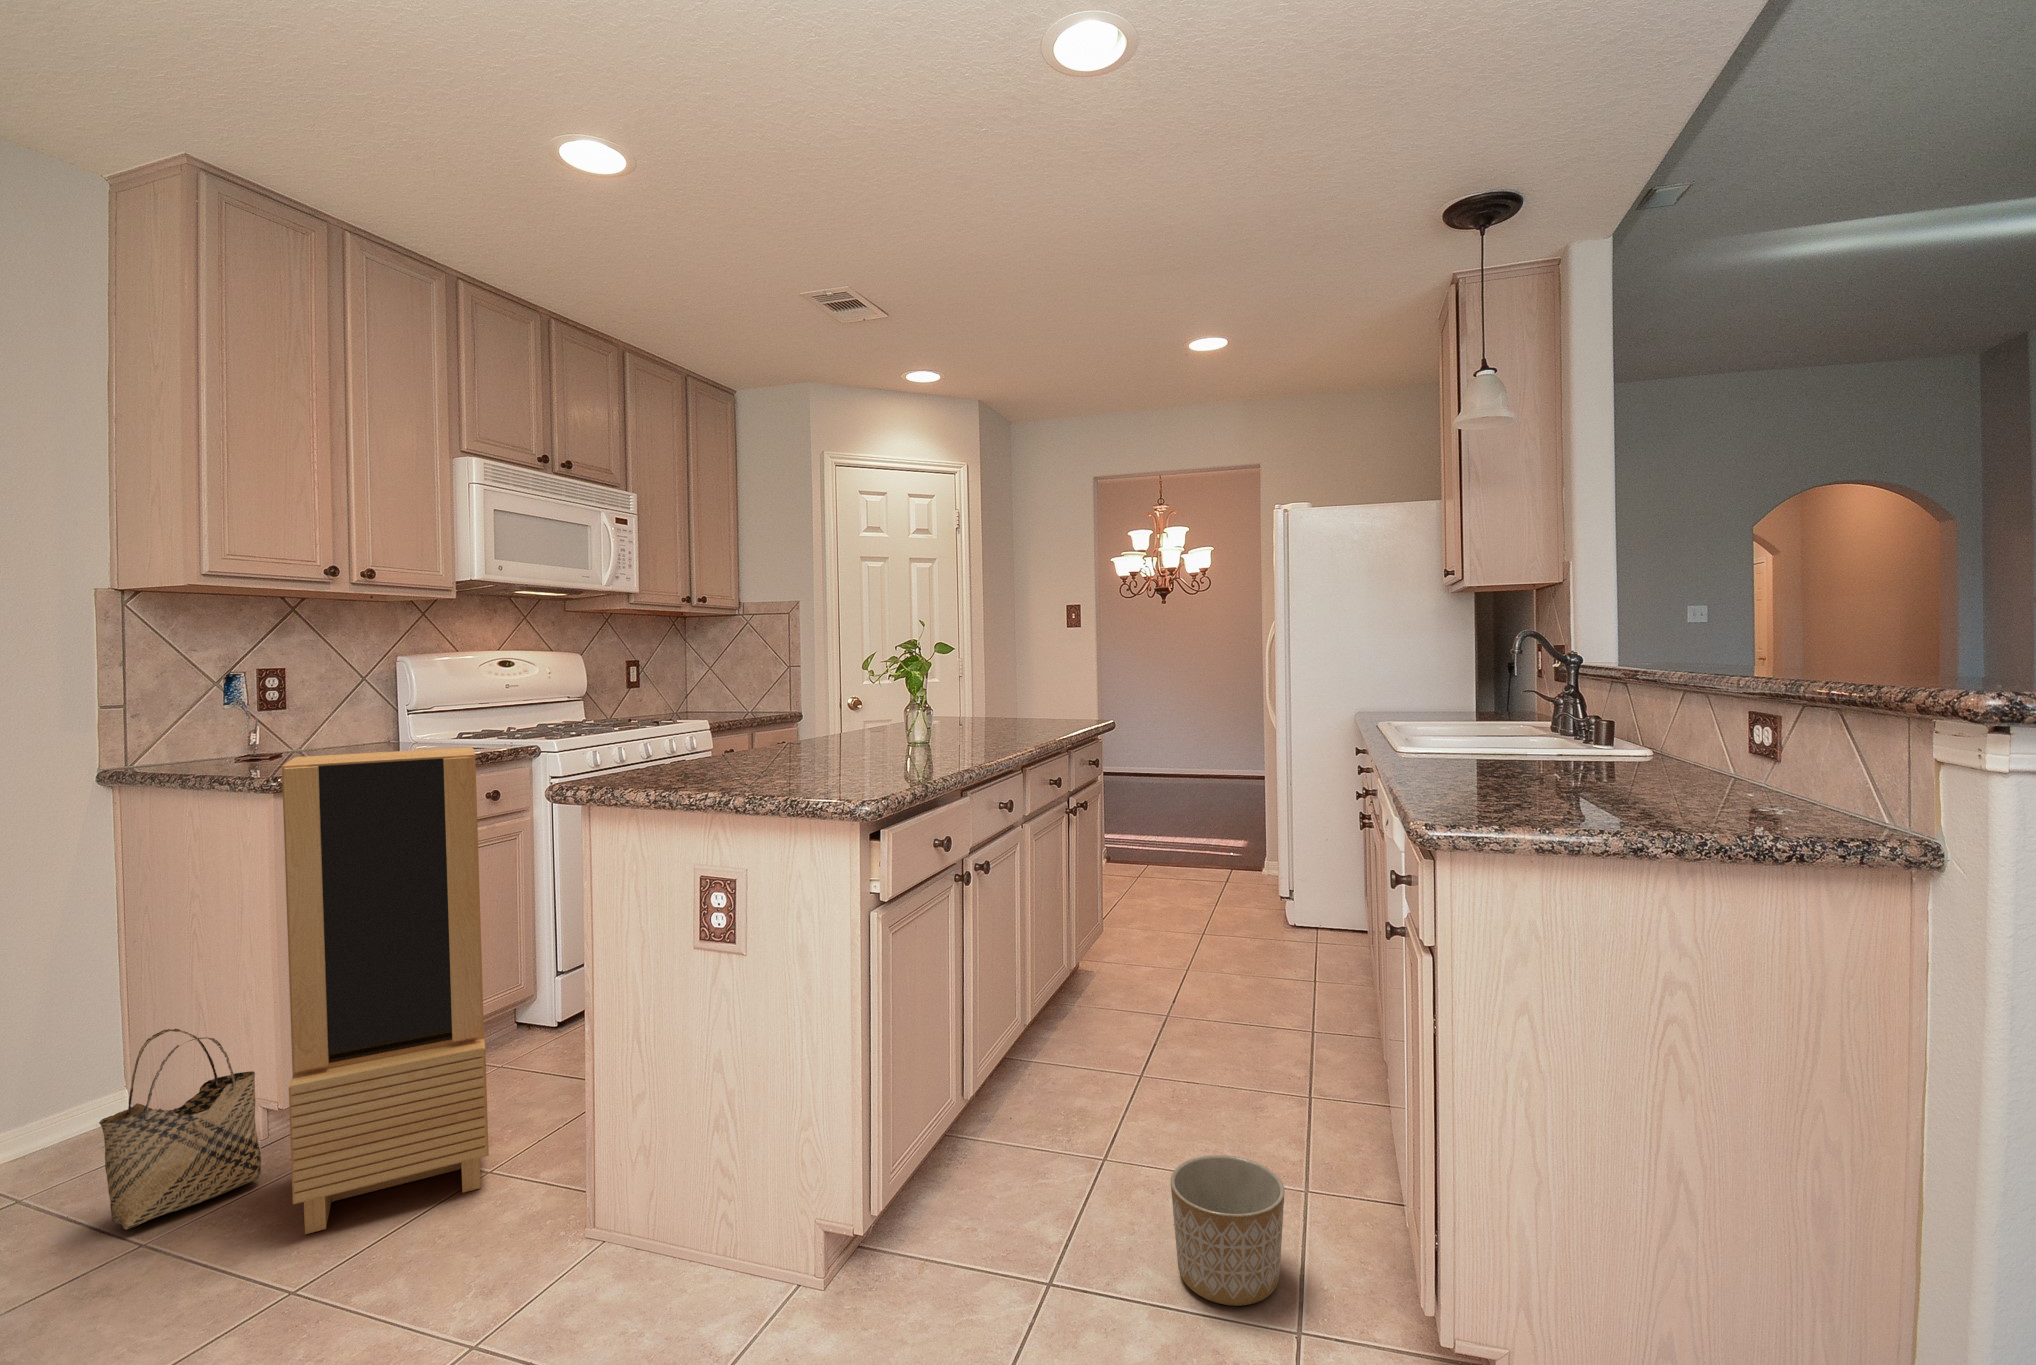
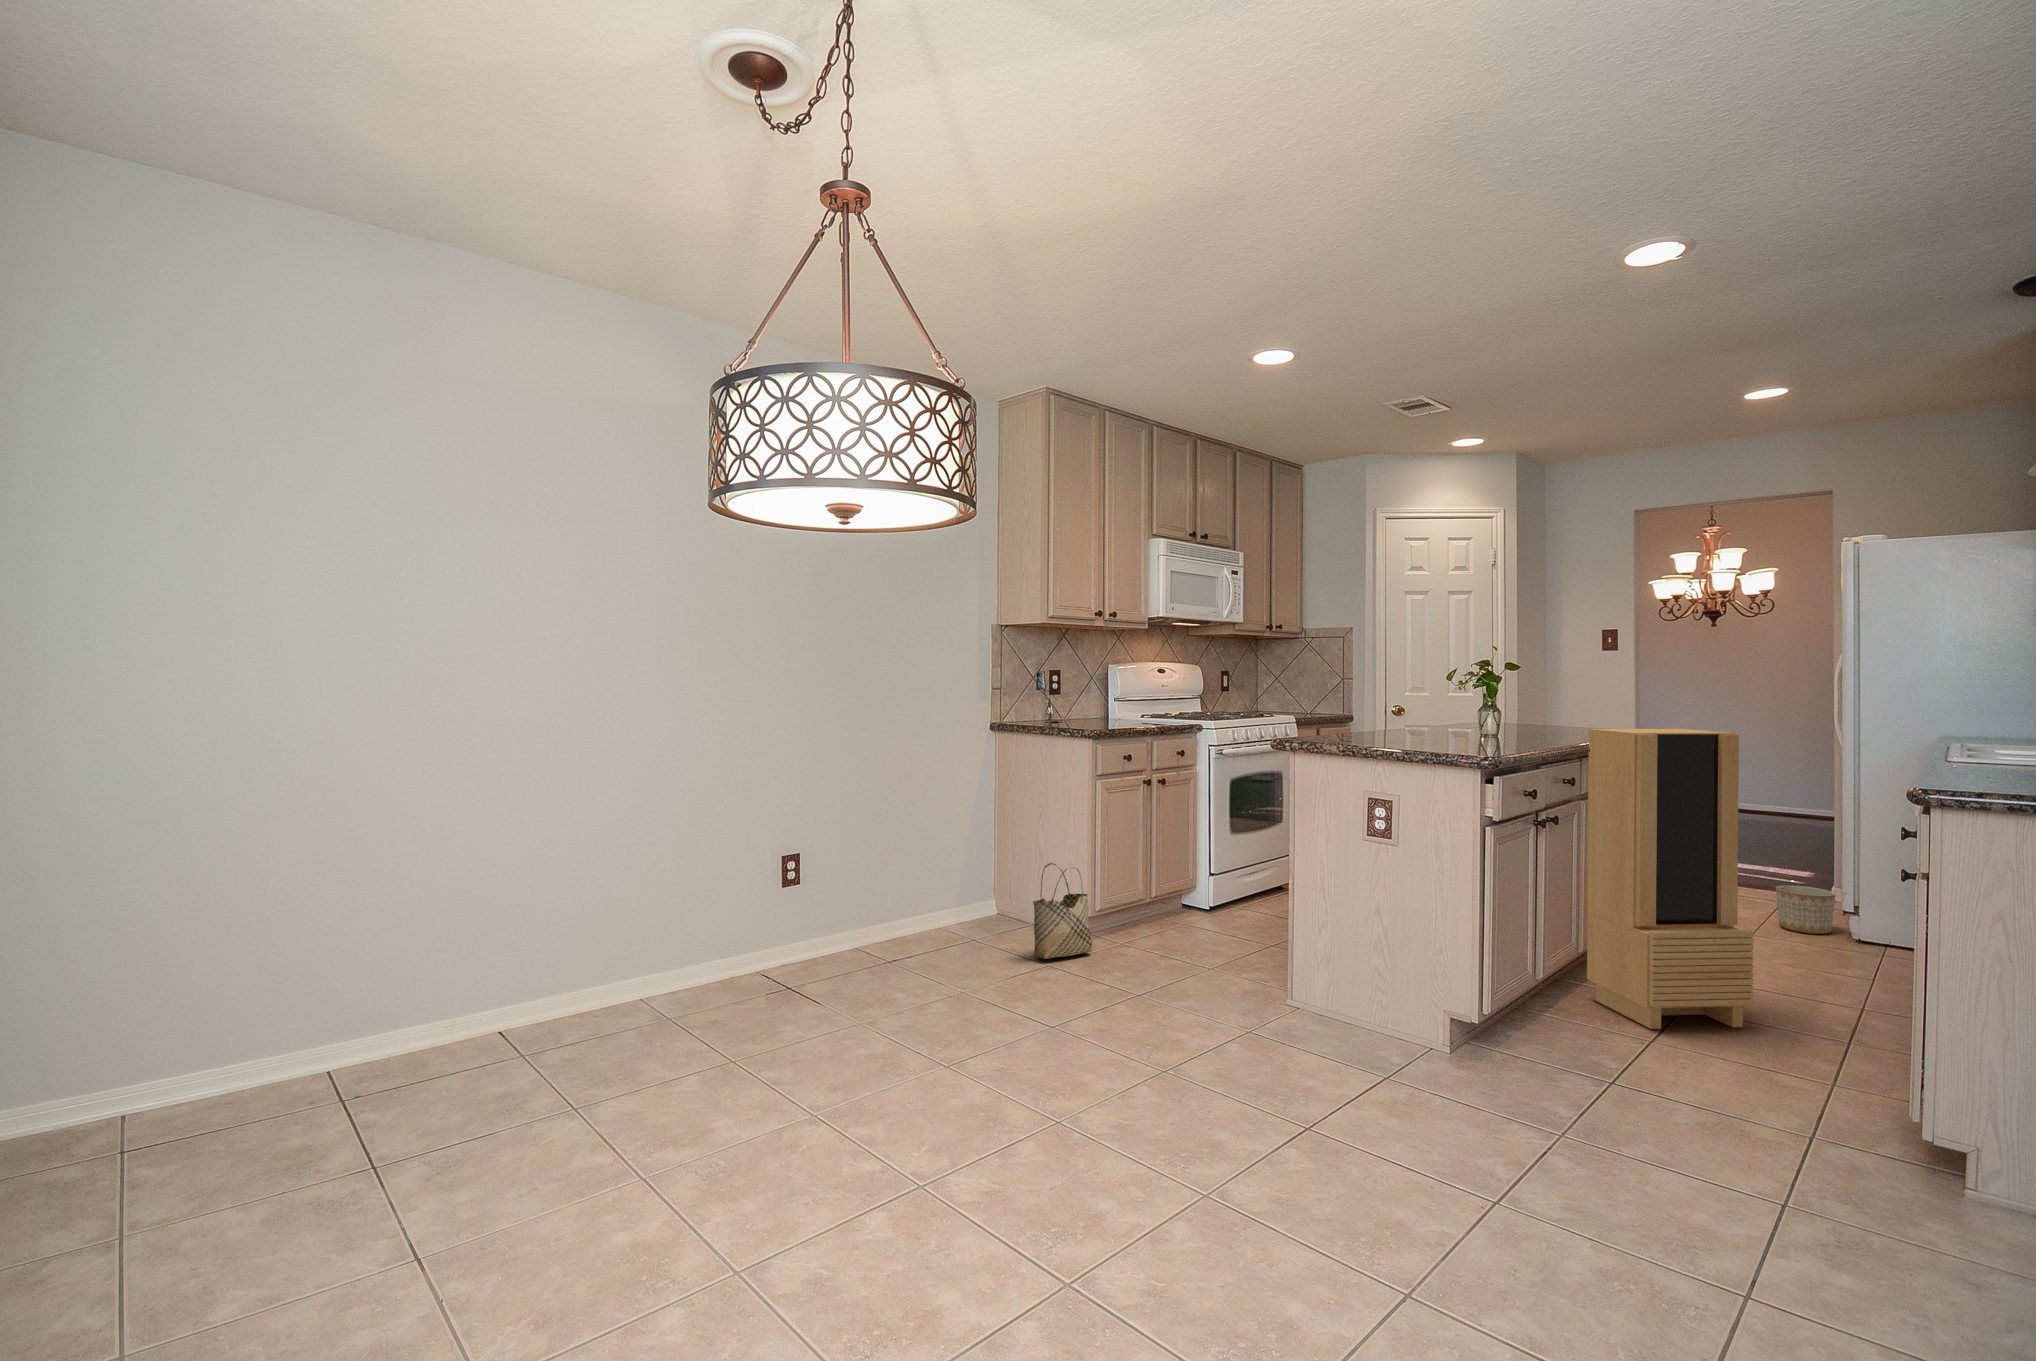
storage cabinet: present [282,747,489,1234] -> present [1587,729,1754,1029]
planter: present [1171,1155,1285,1306] -> present [1776,885,1835,934]

